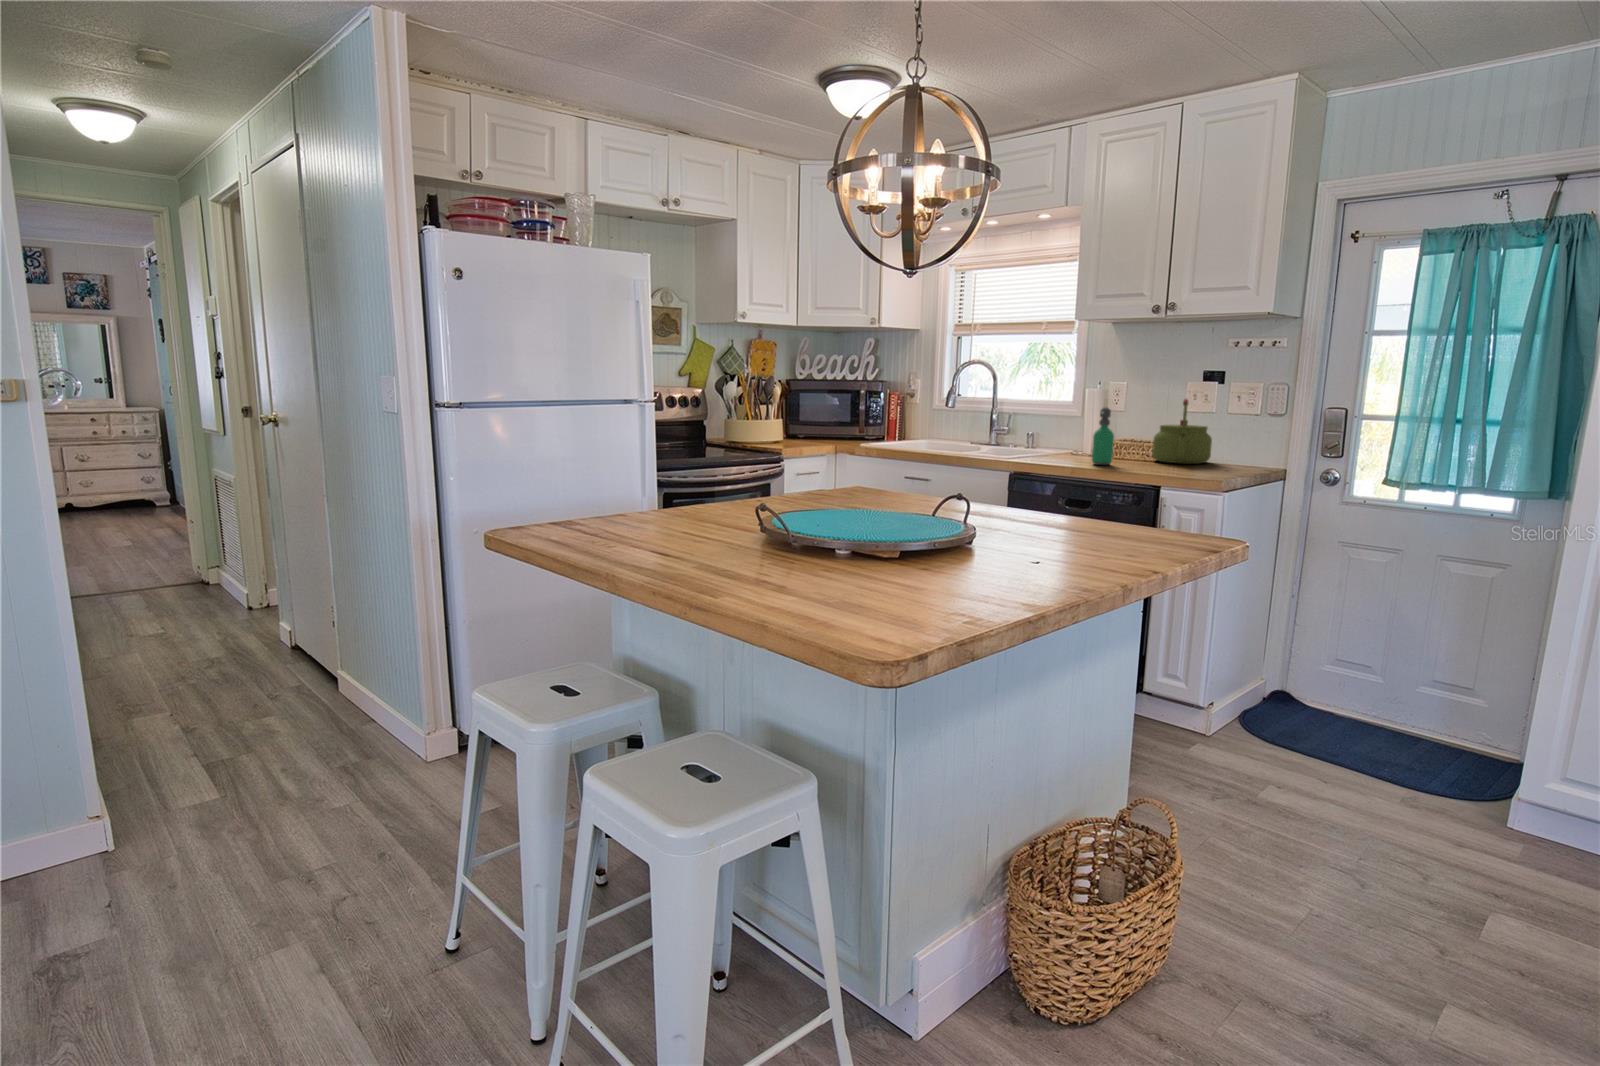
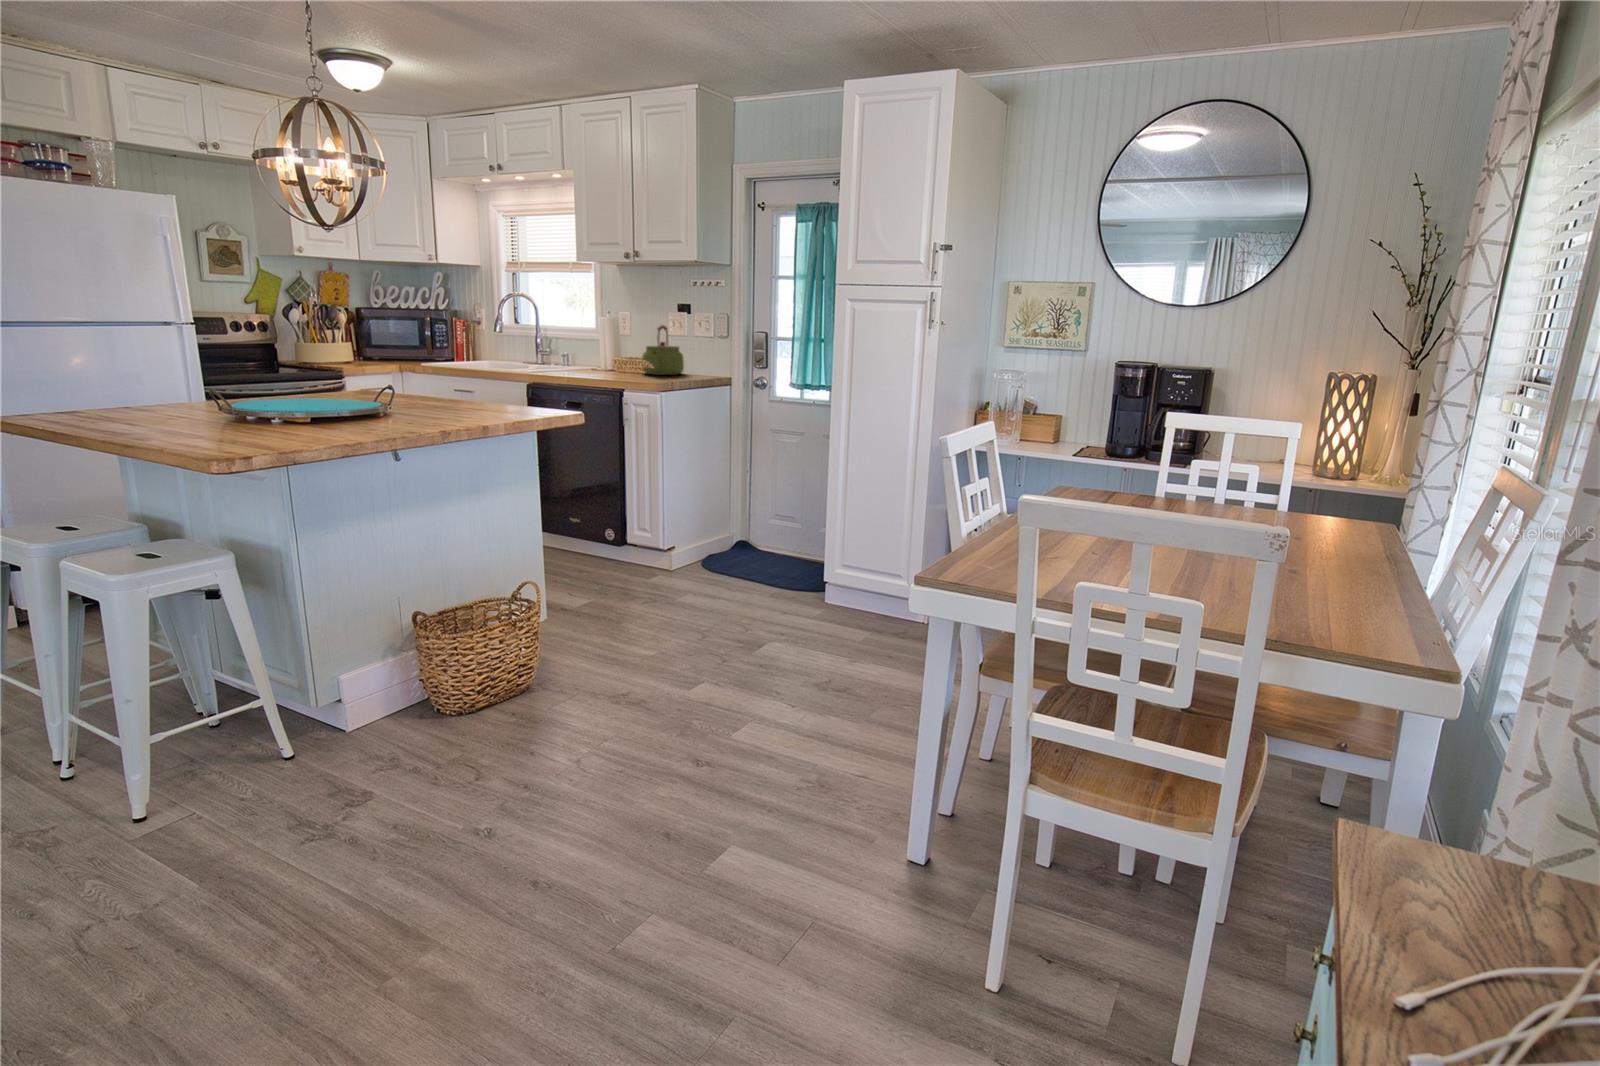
soap dispenser: present [1092,407,1114,465] -> none [589,332,605,376]

